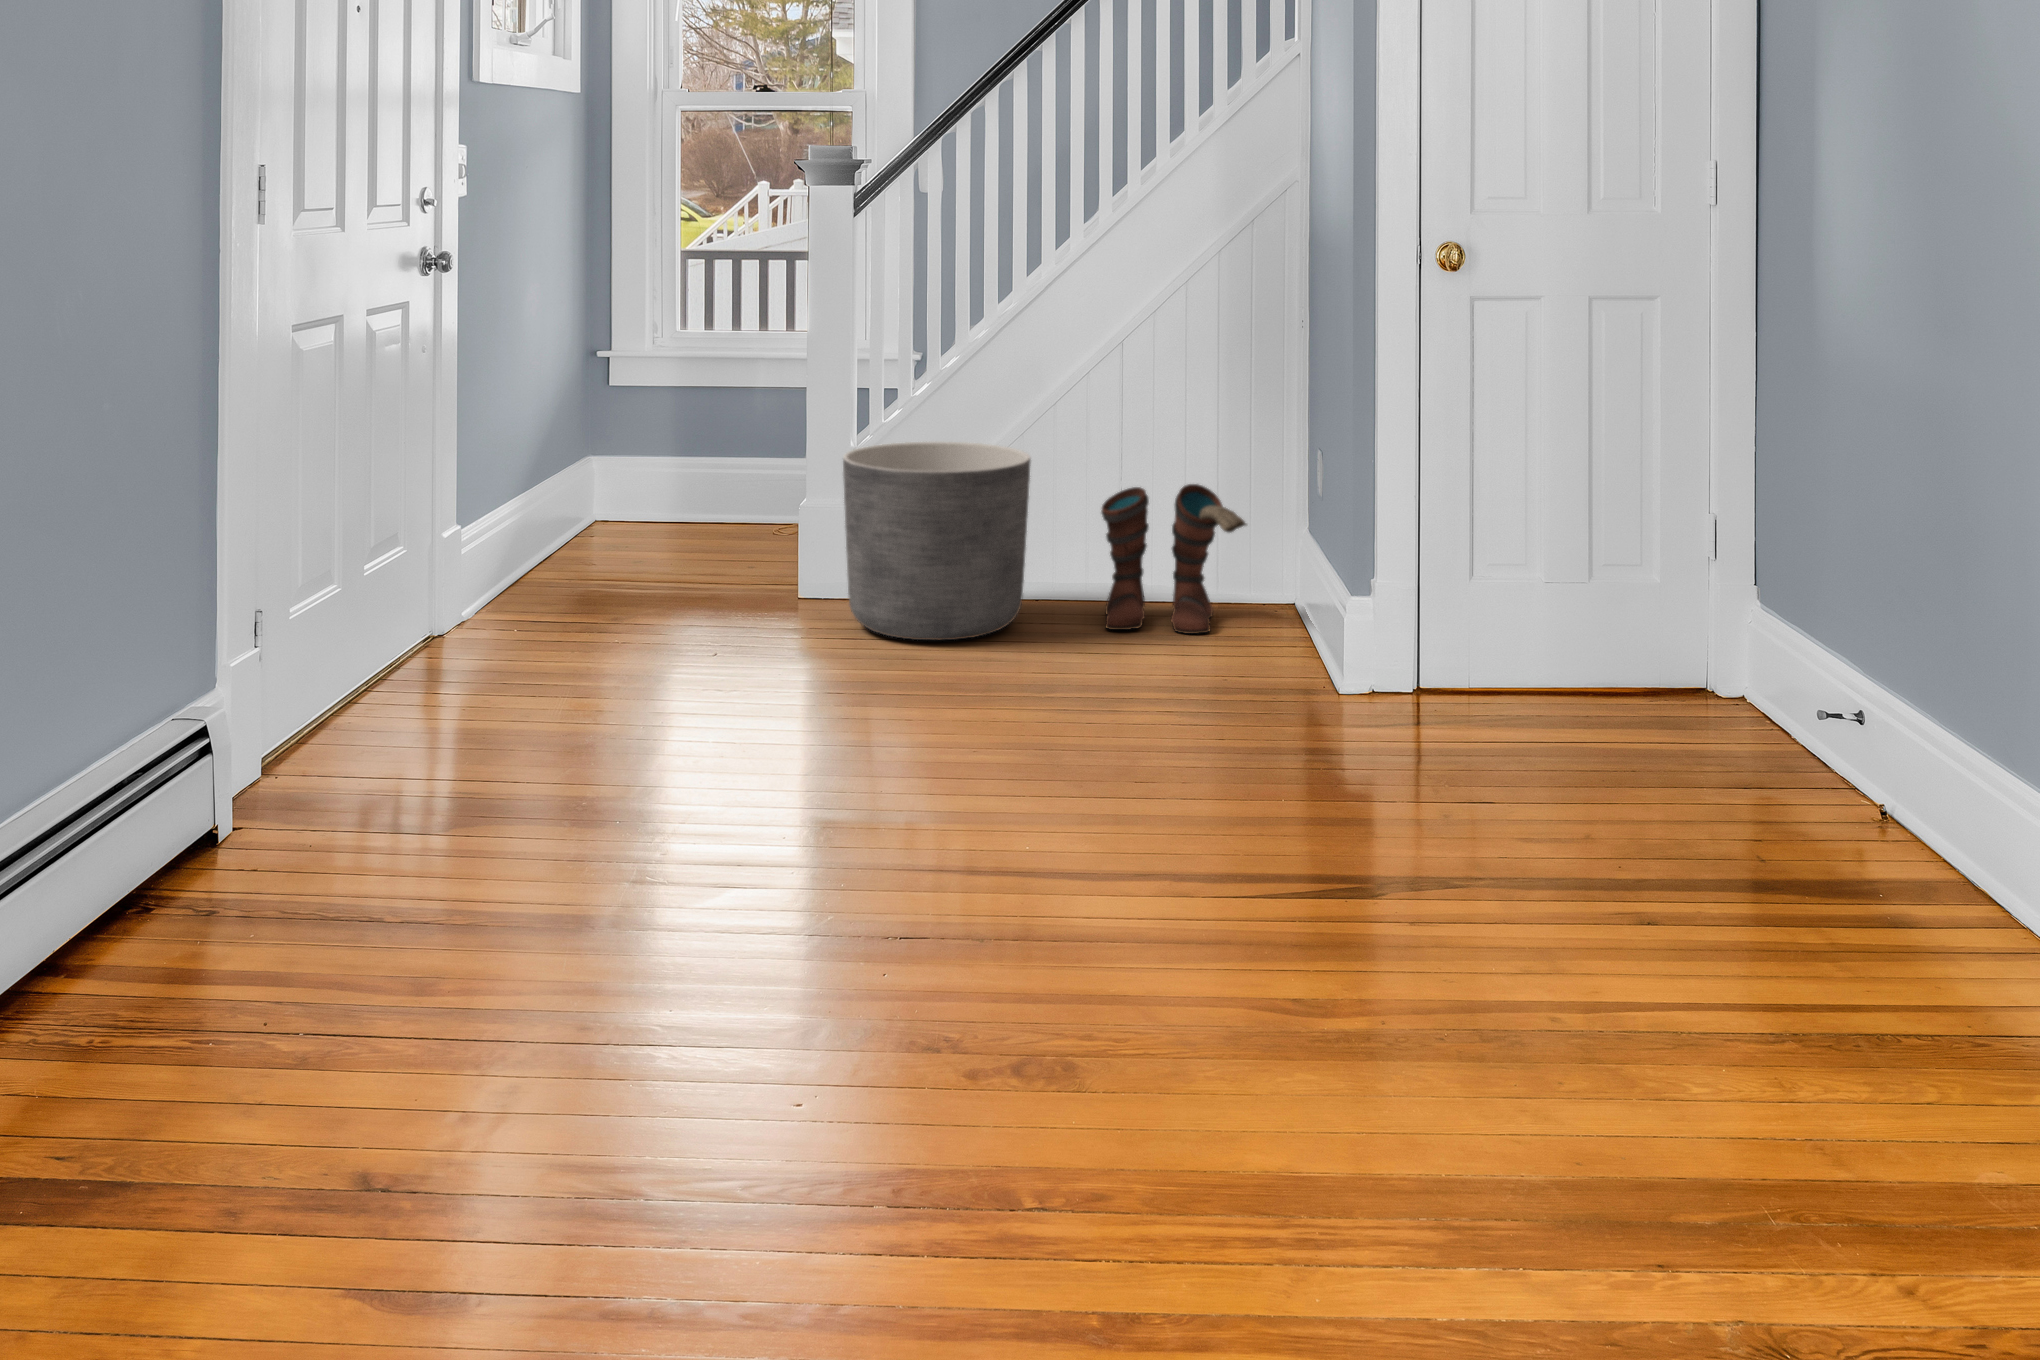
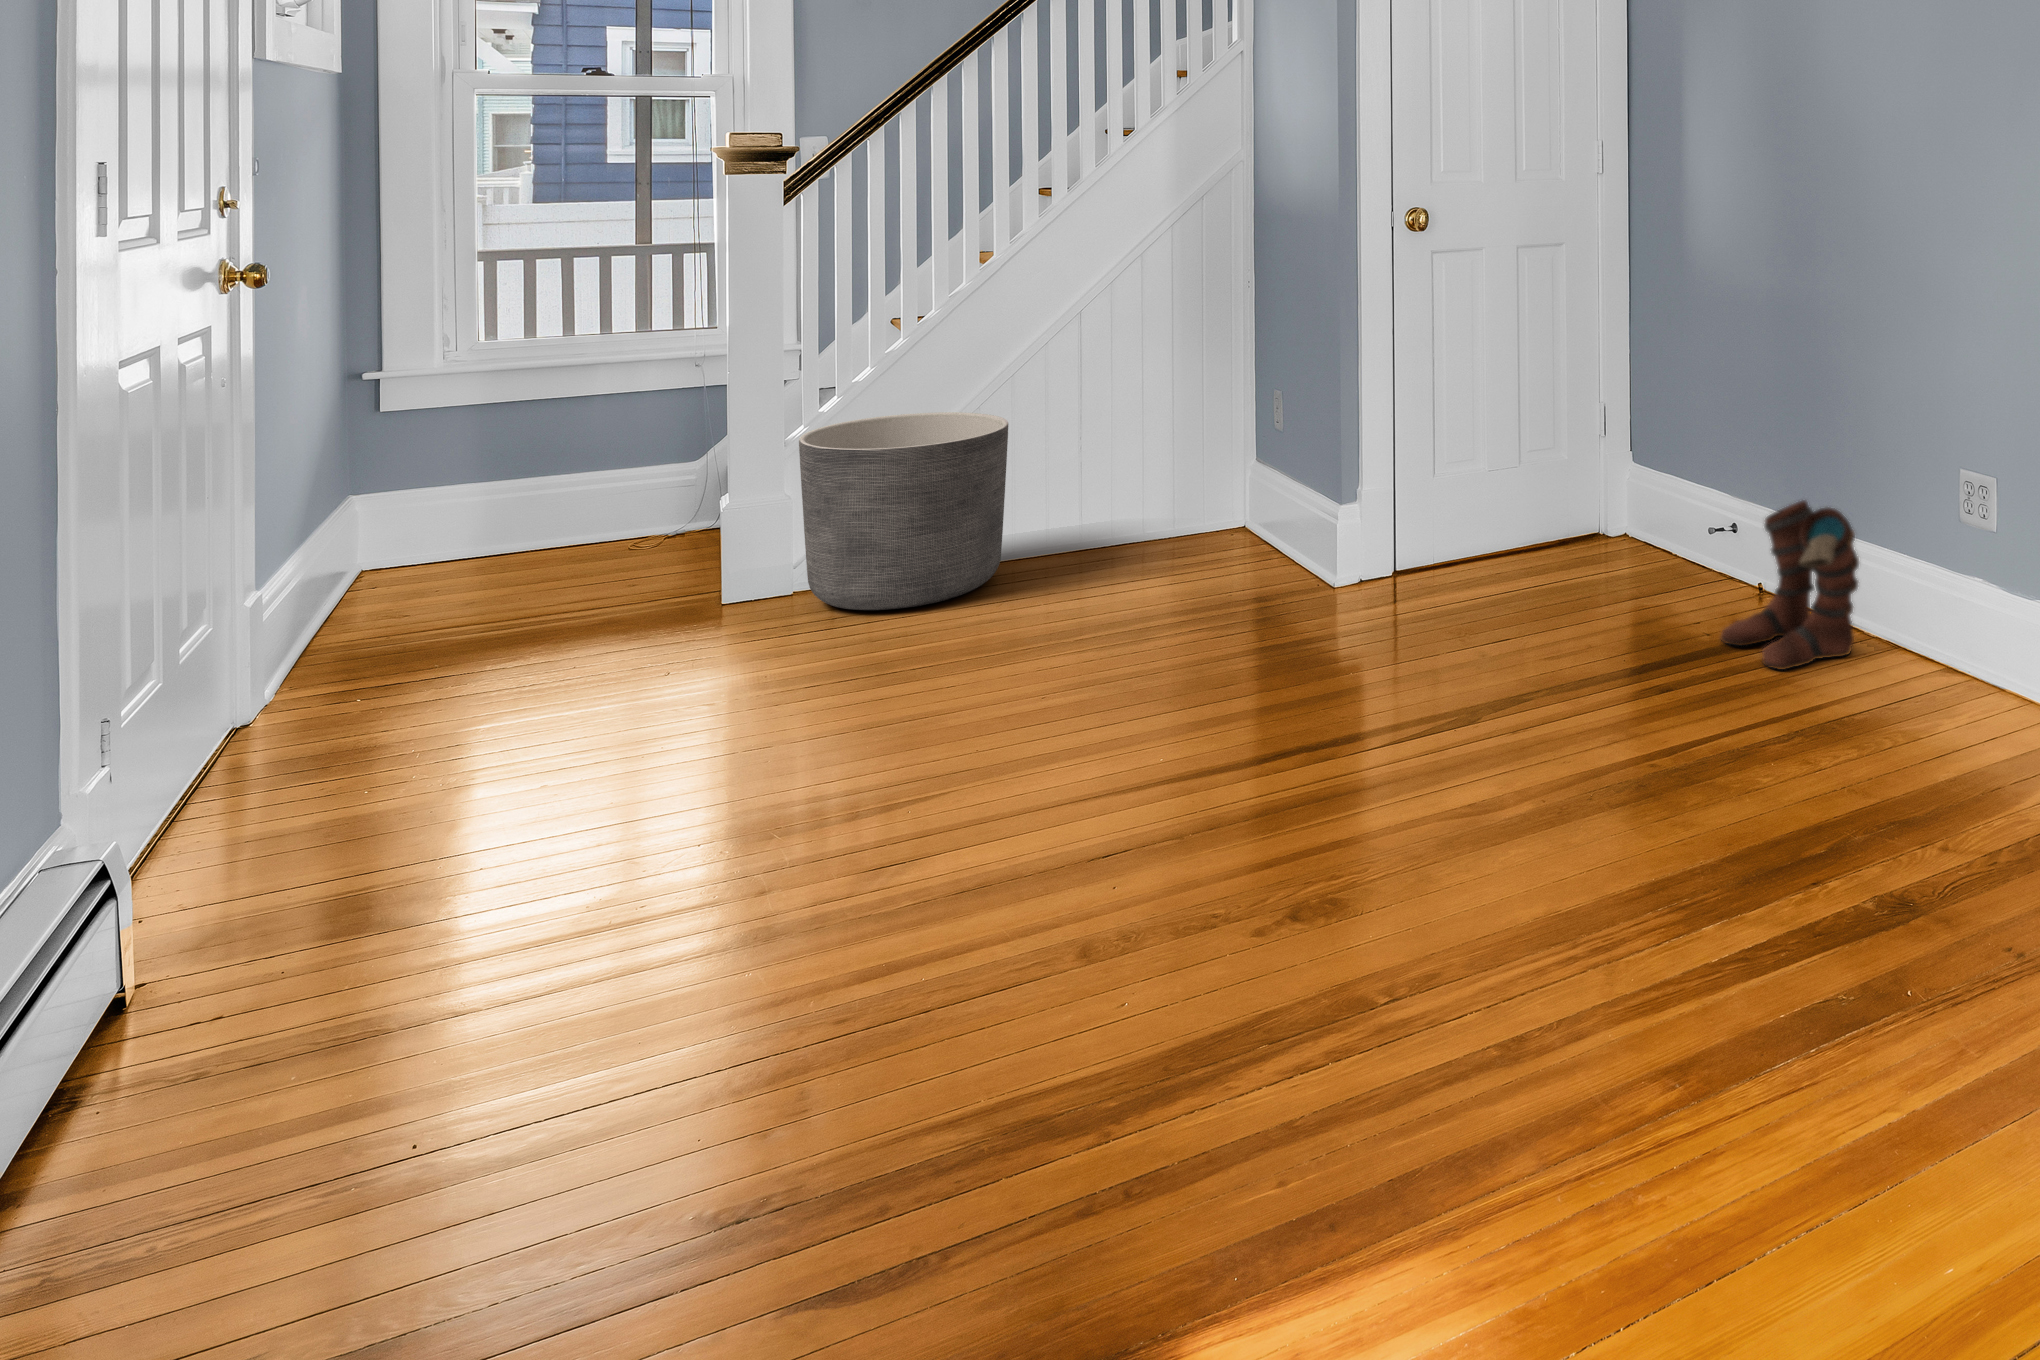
boots: present [1101,484,1246,634] -> present [1721,500,1859,670]

